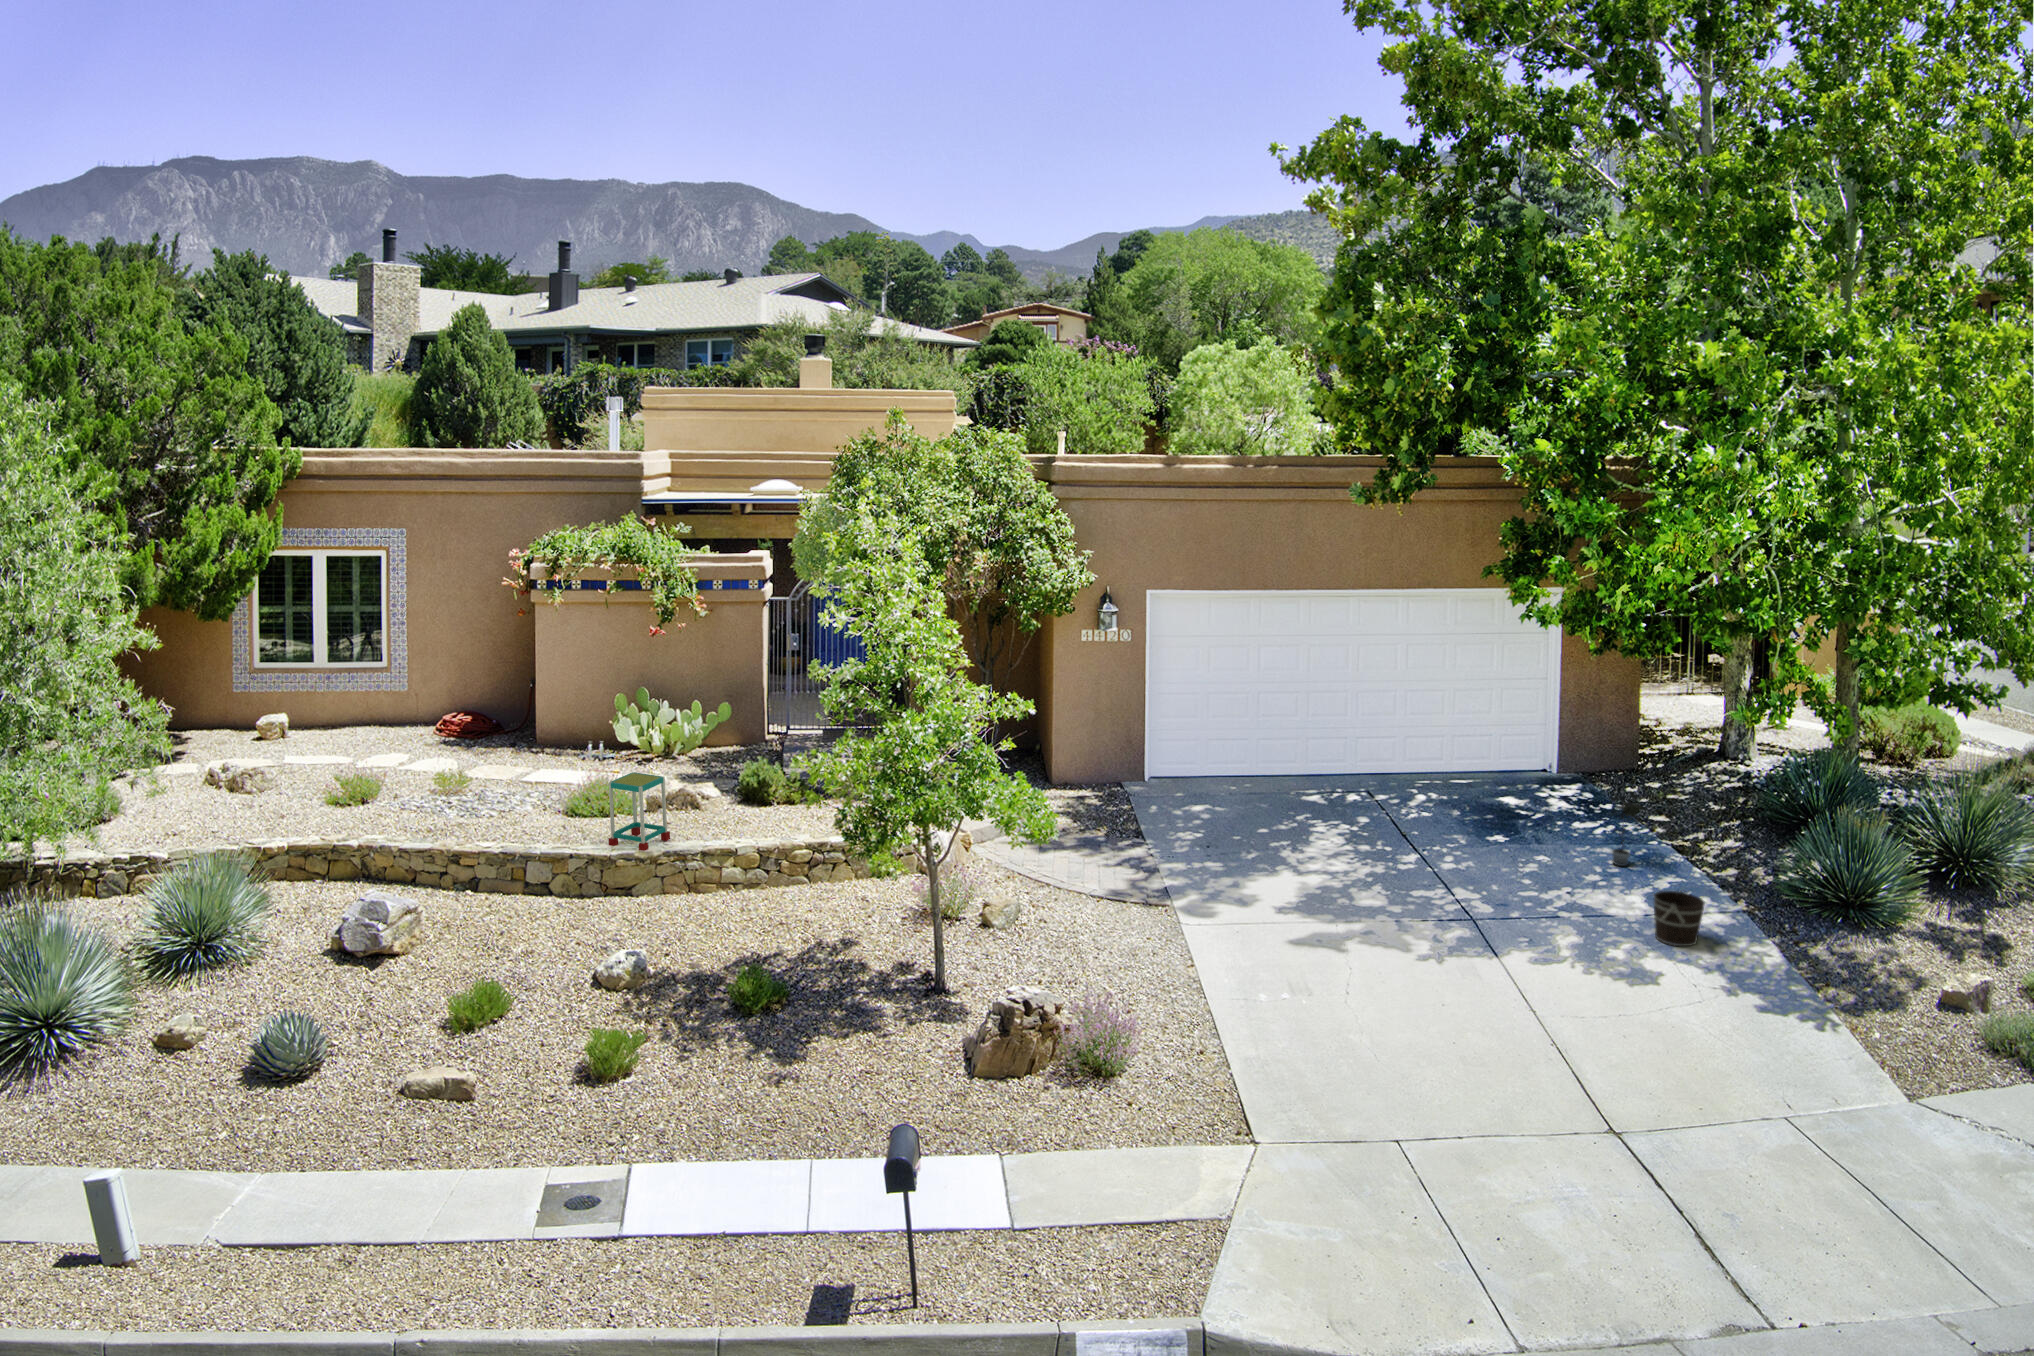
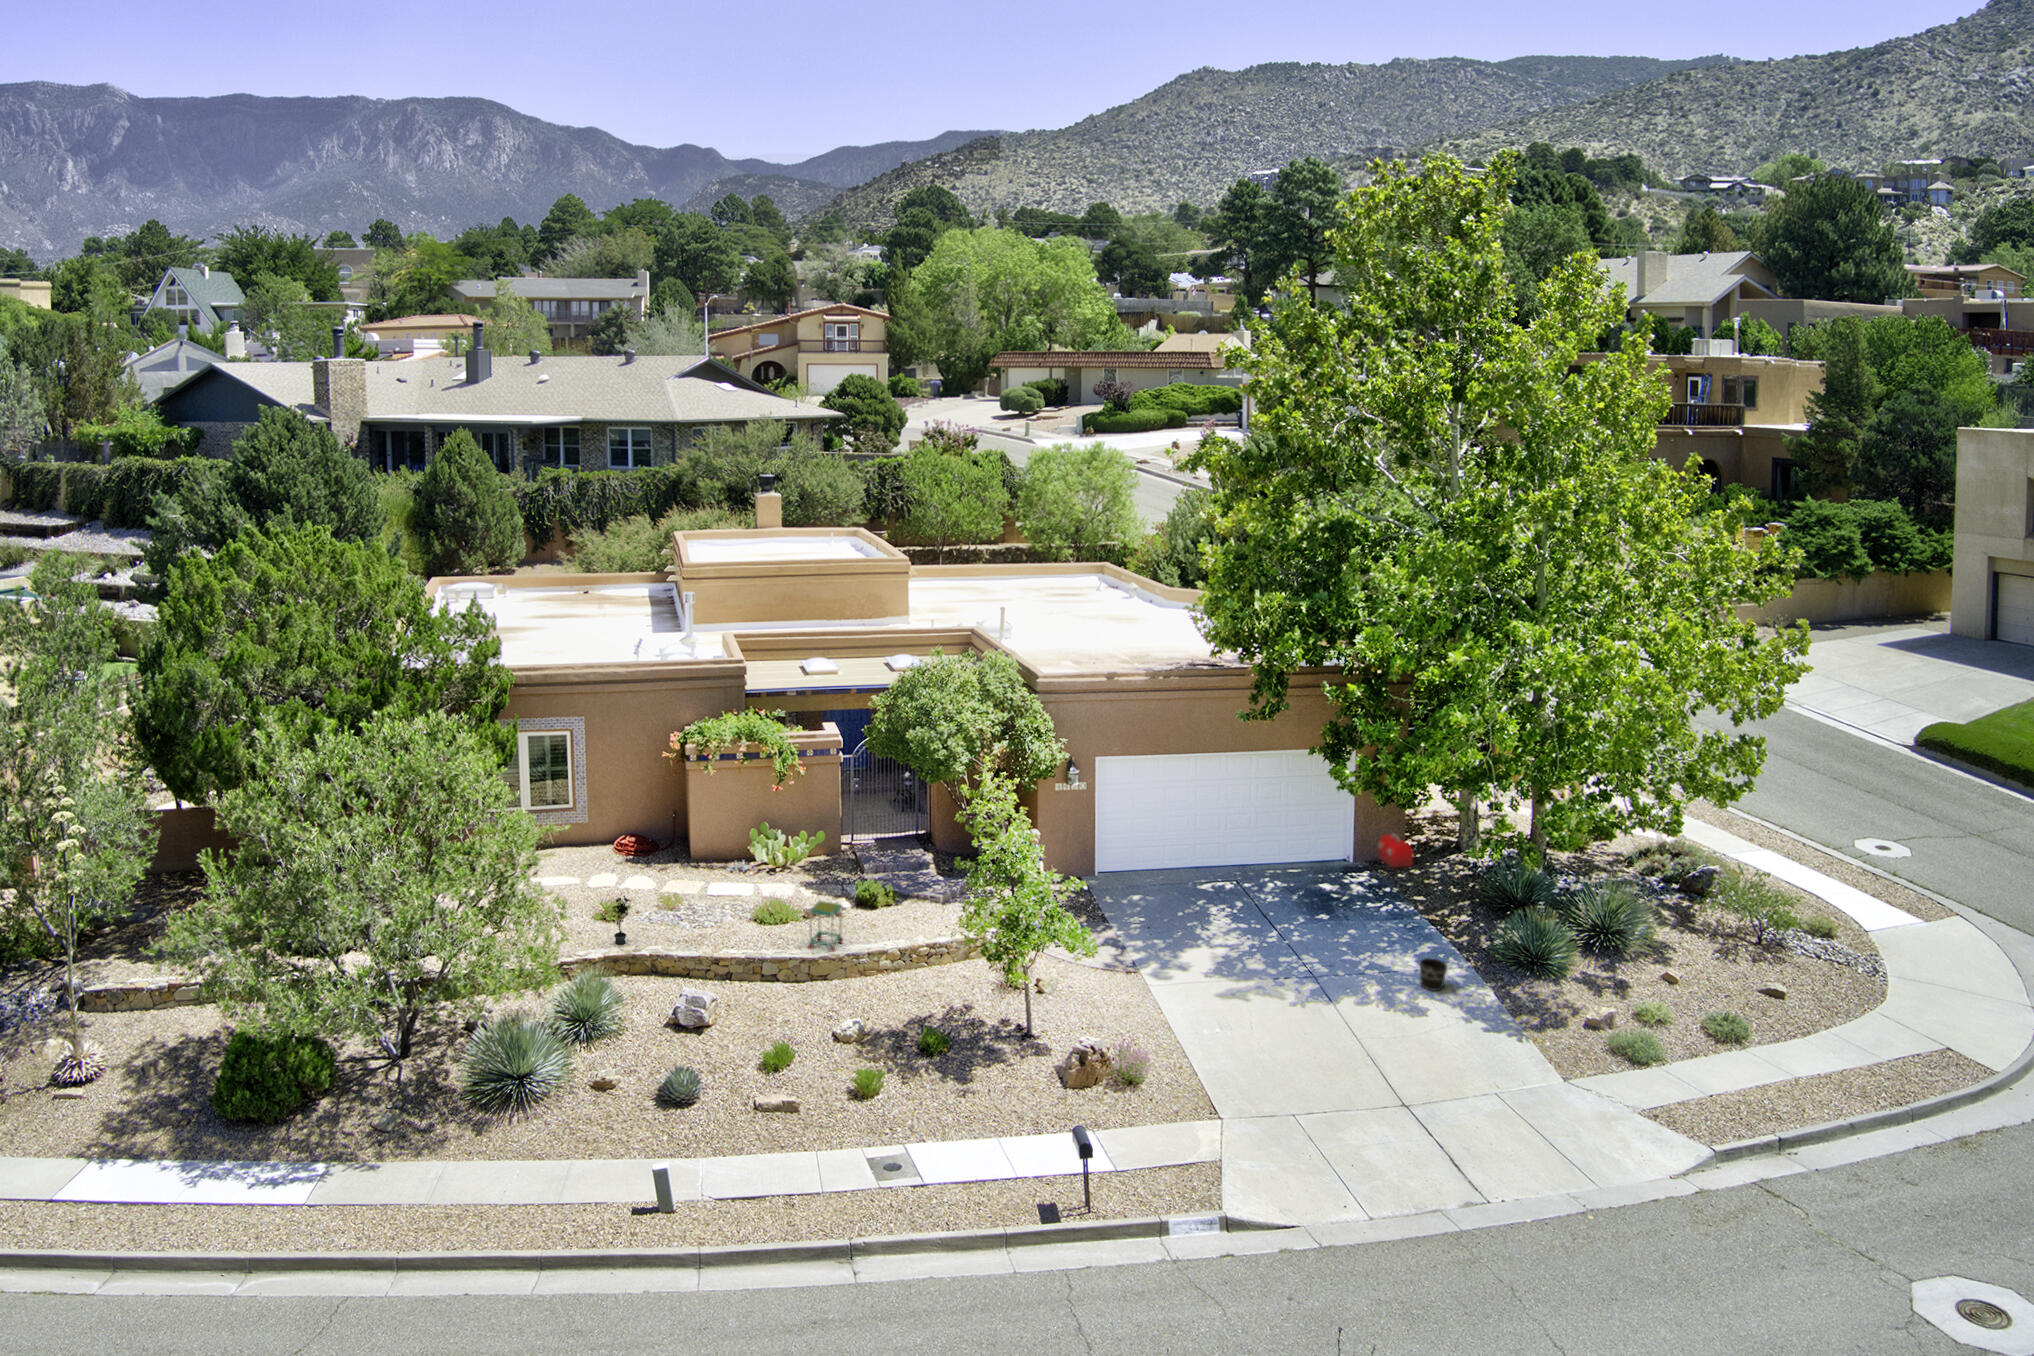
toolbox: none [1589,727,1651,779] -> present [1378,834,1414,868]
potted plant: present [1611,794,1648,866] -> present [610,896,630,945]

